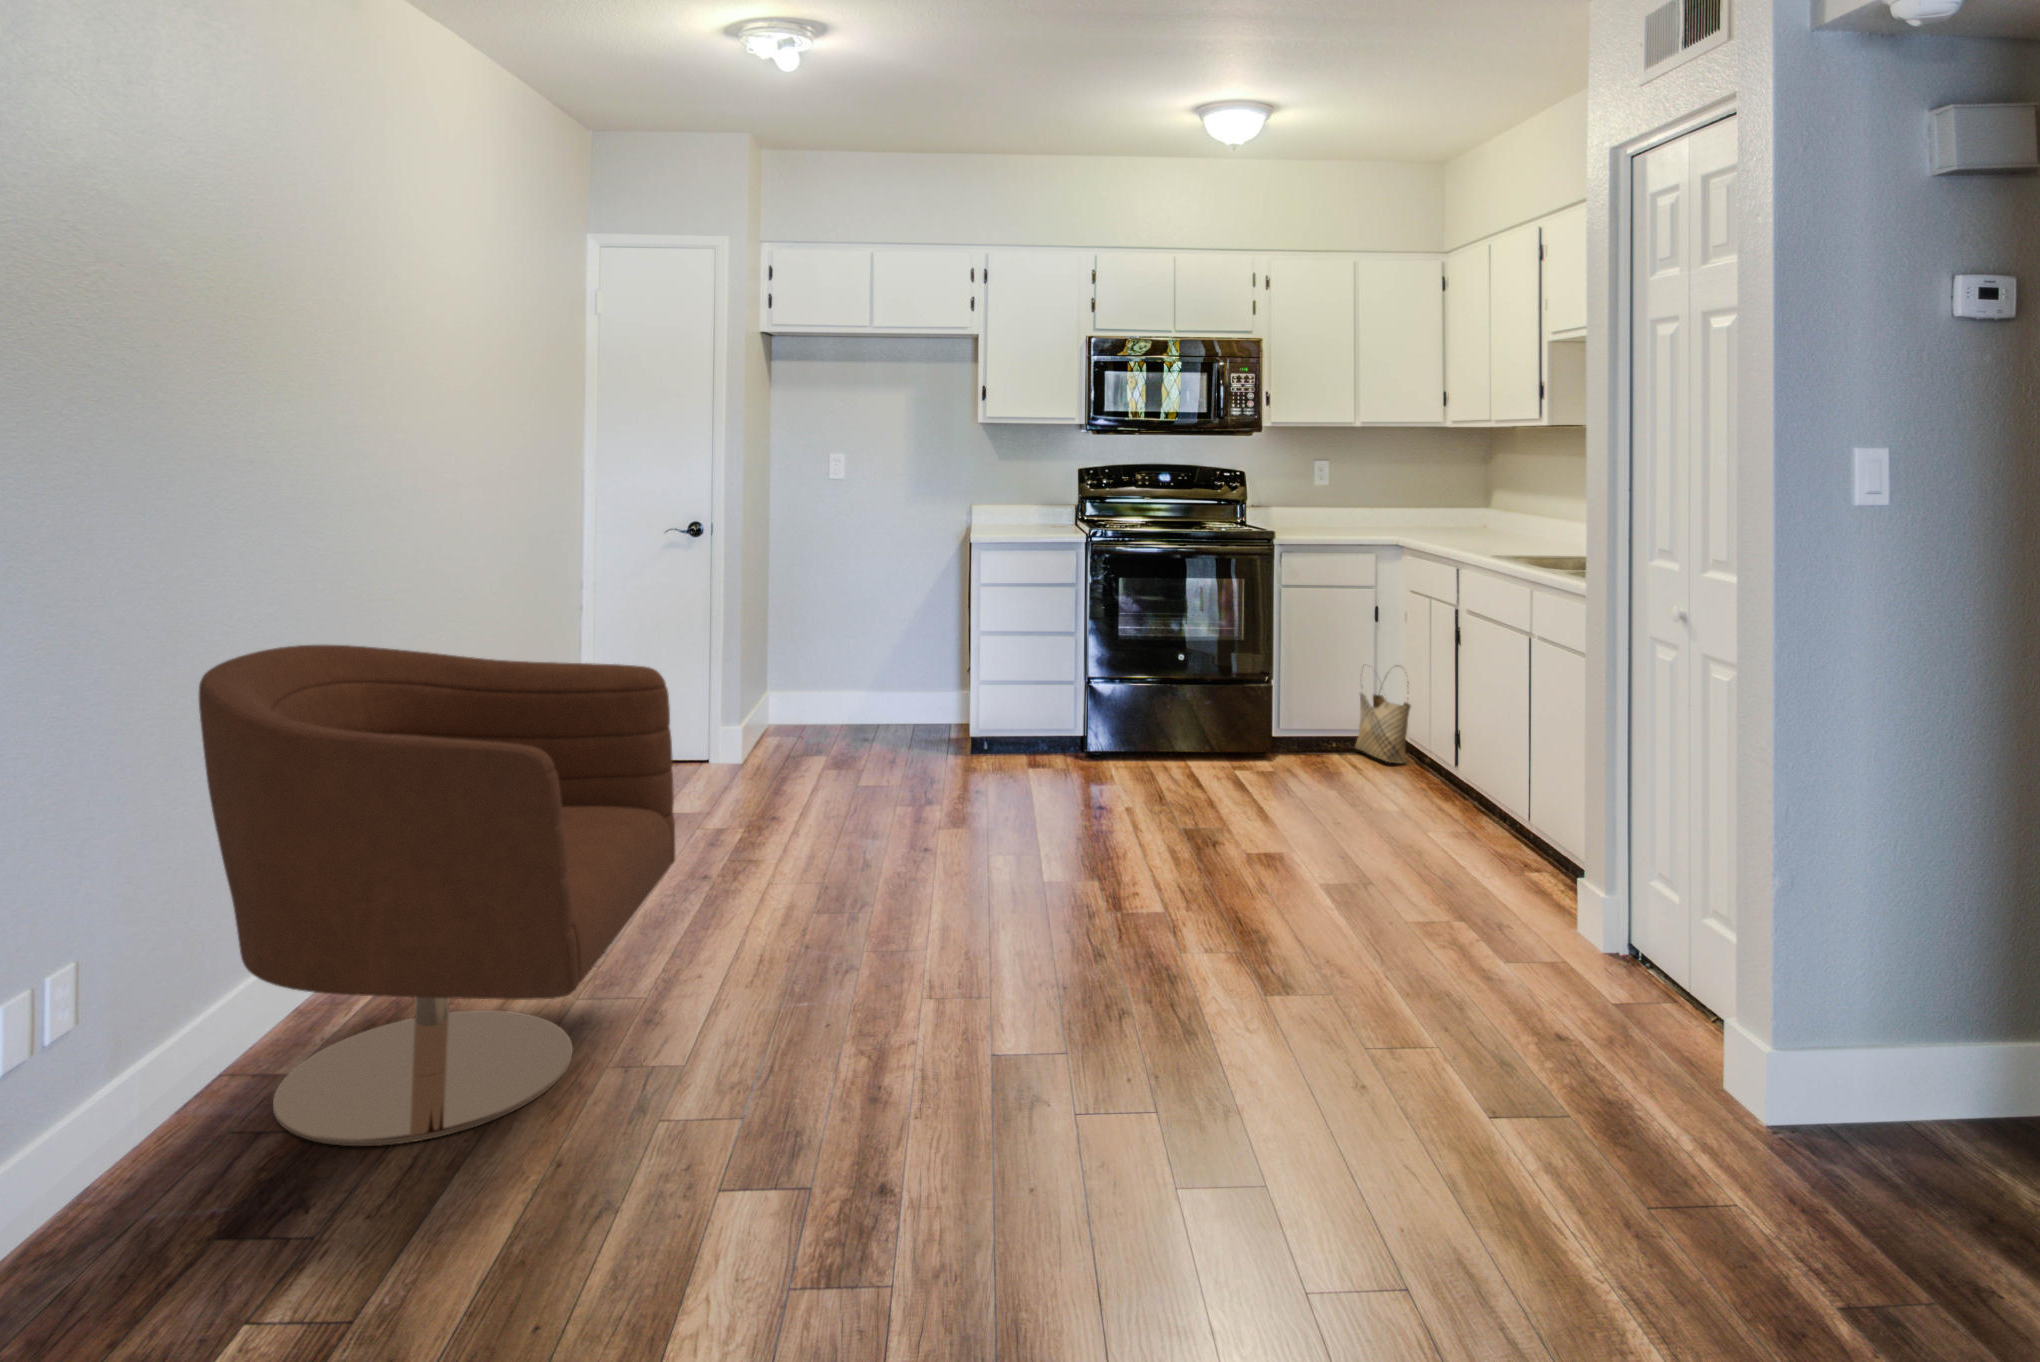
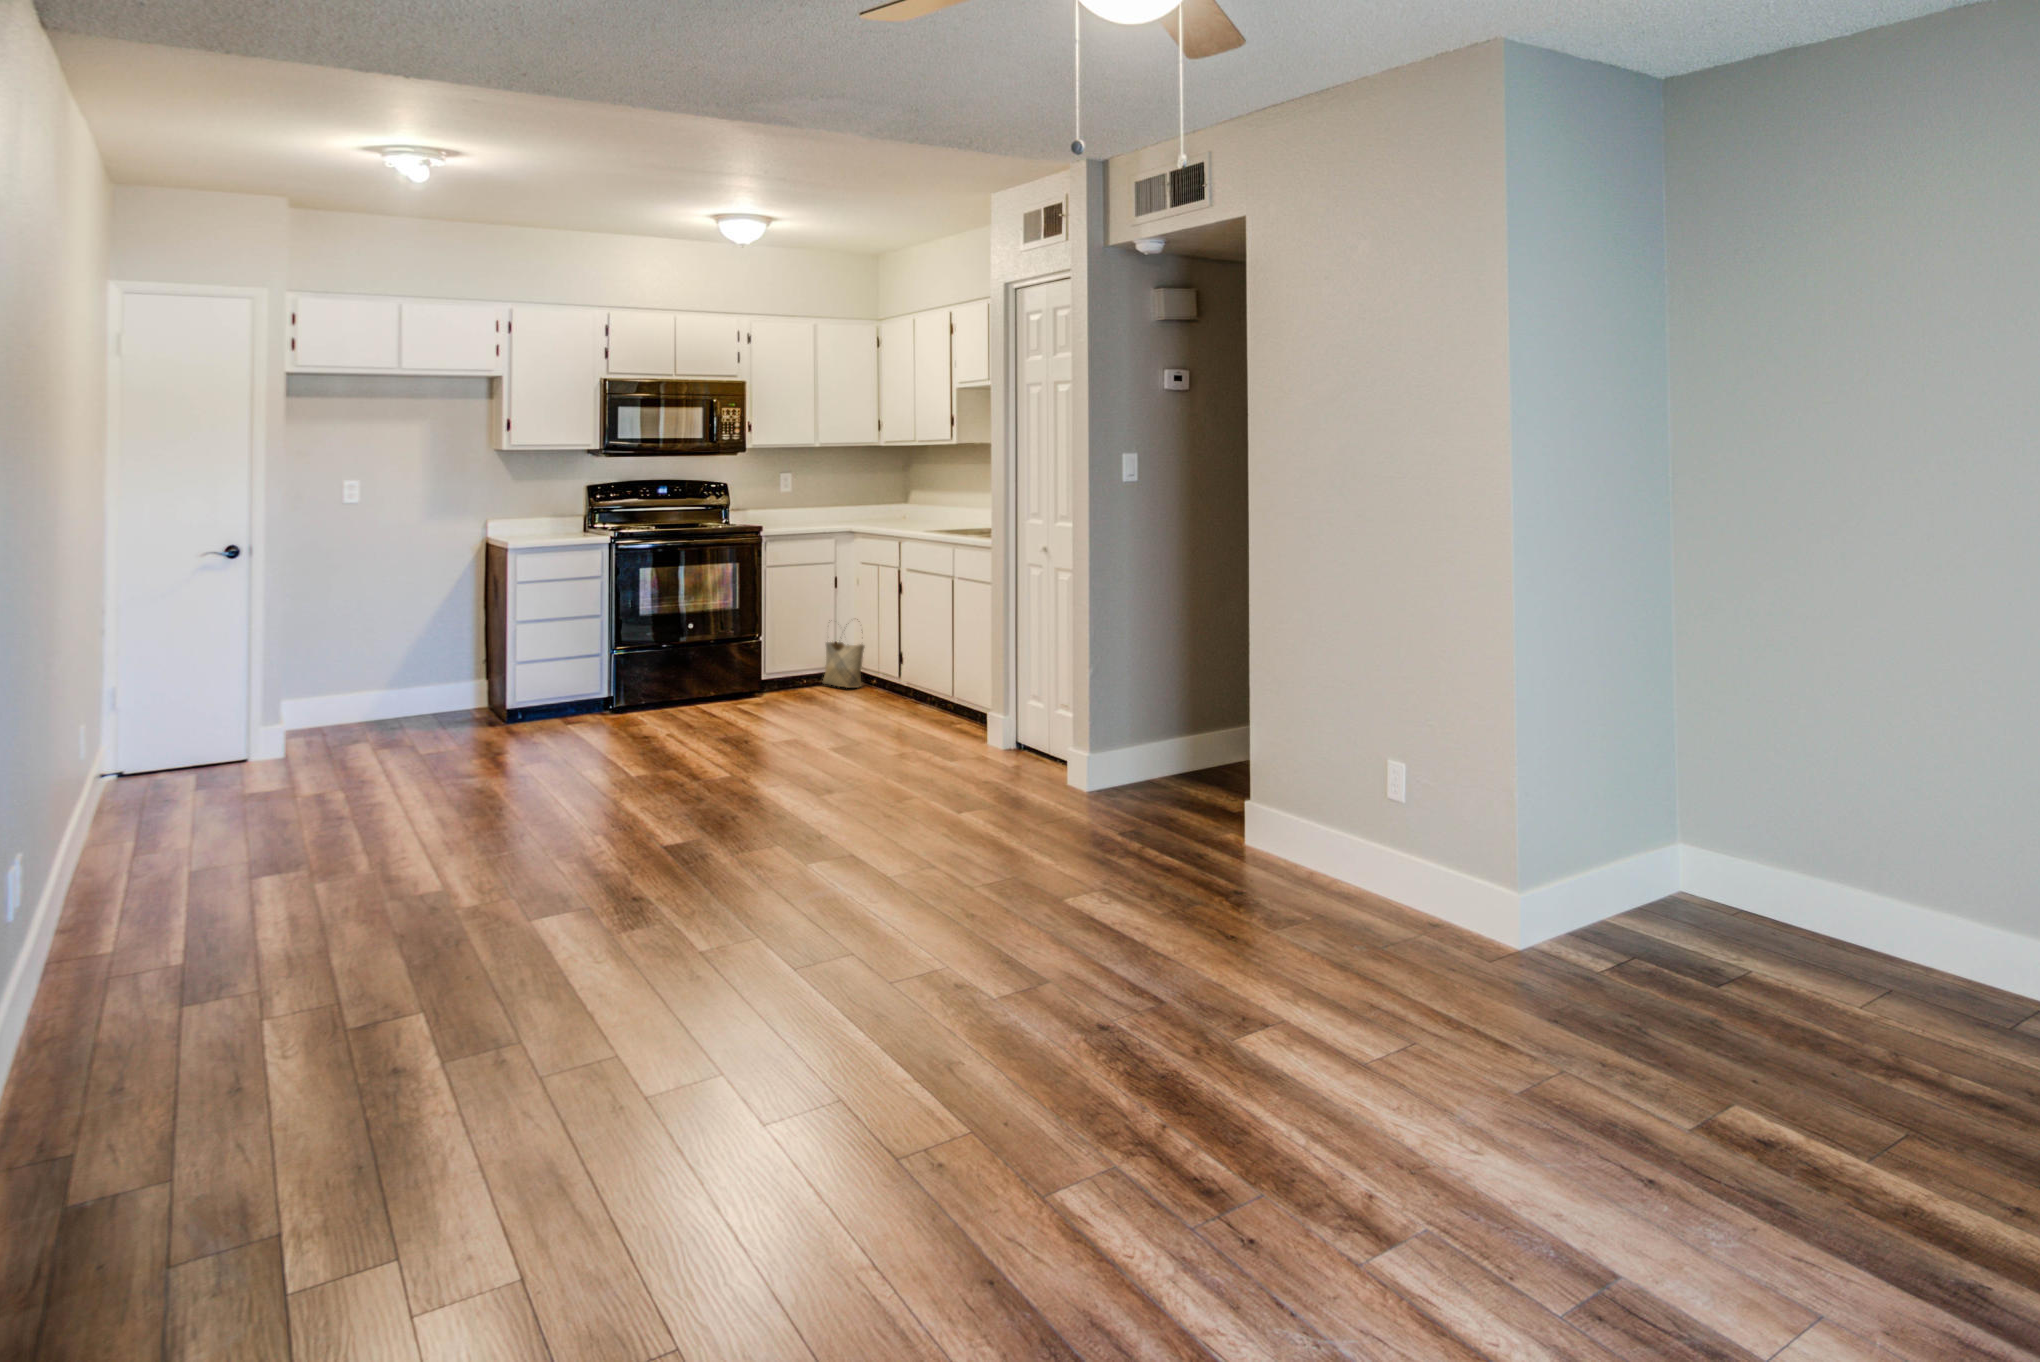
armchair: present [199,645,675,1146] -> none [70,638,417,954]

